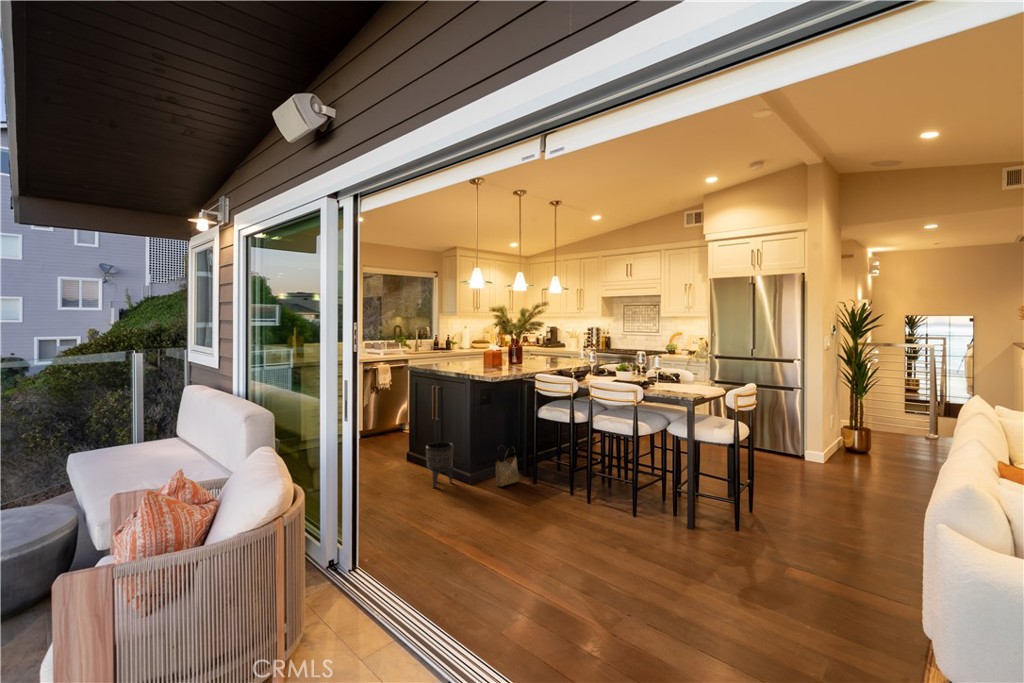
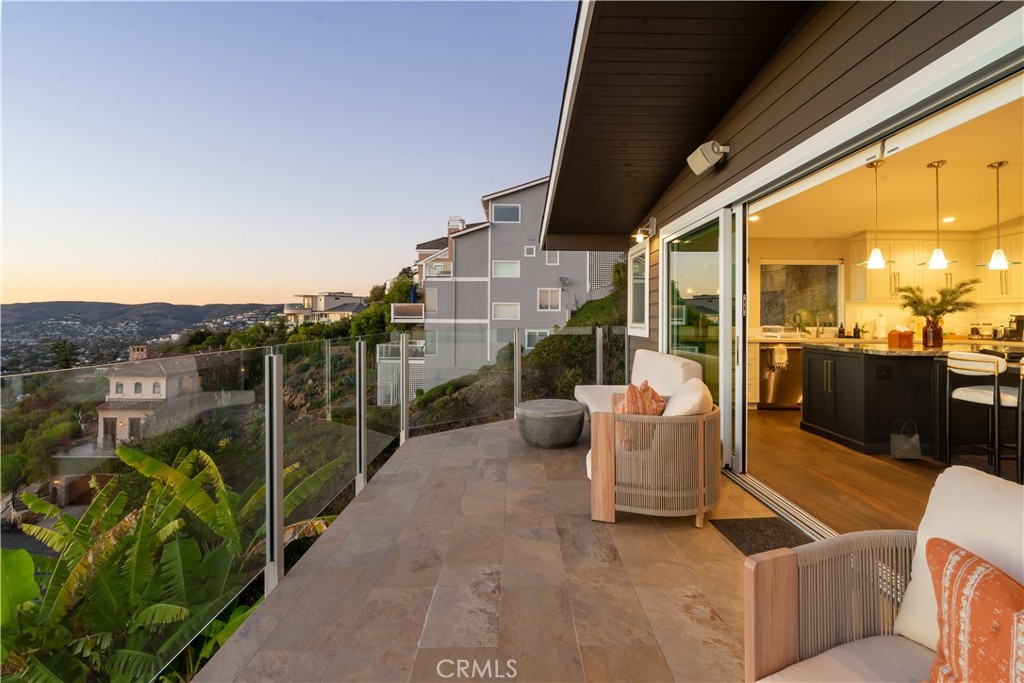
planter: present [426,442,453,487] -> none [814,411,843,449]

